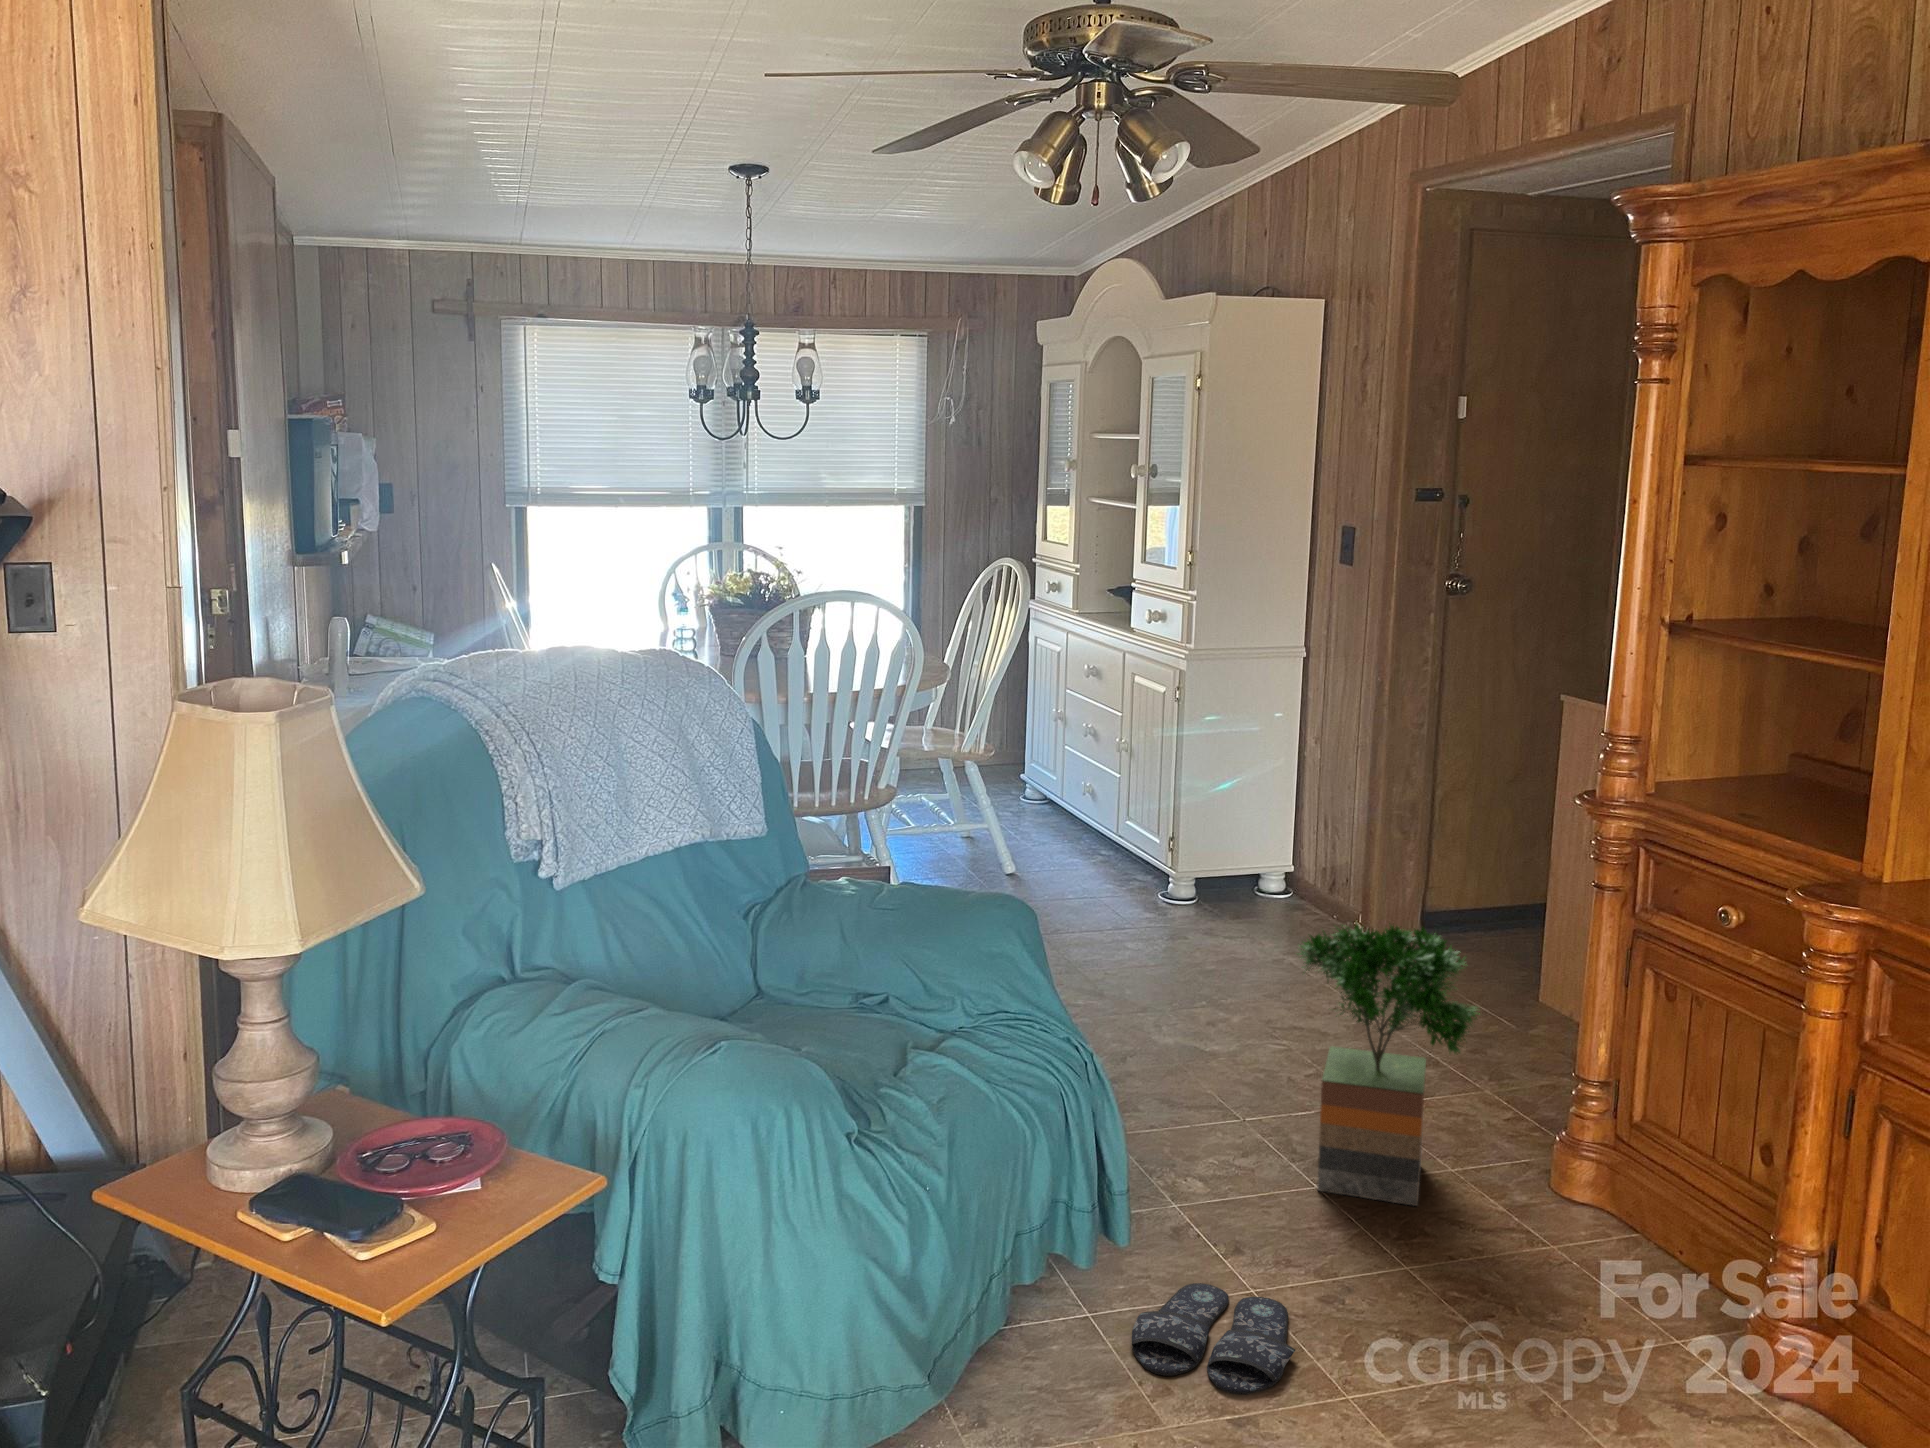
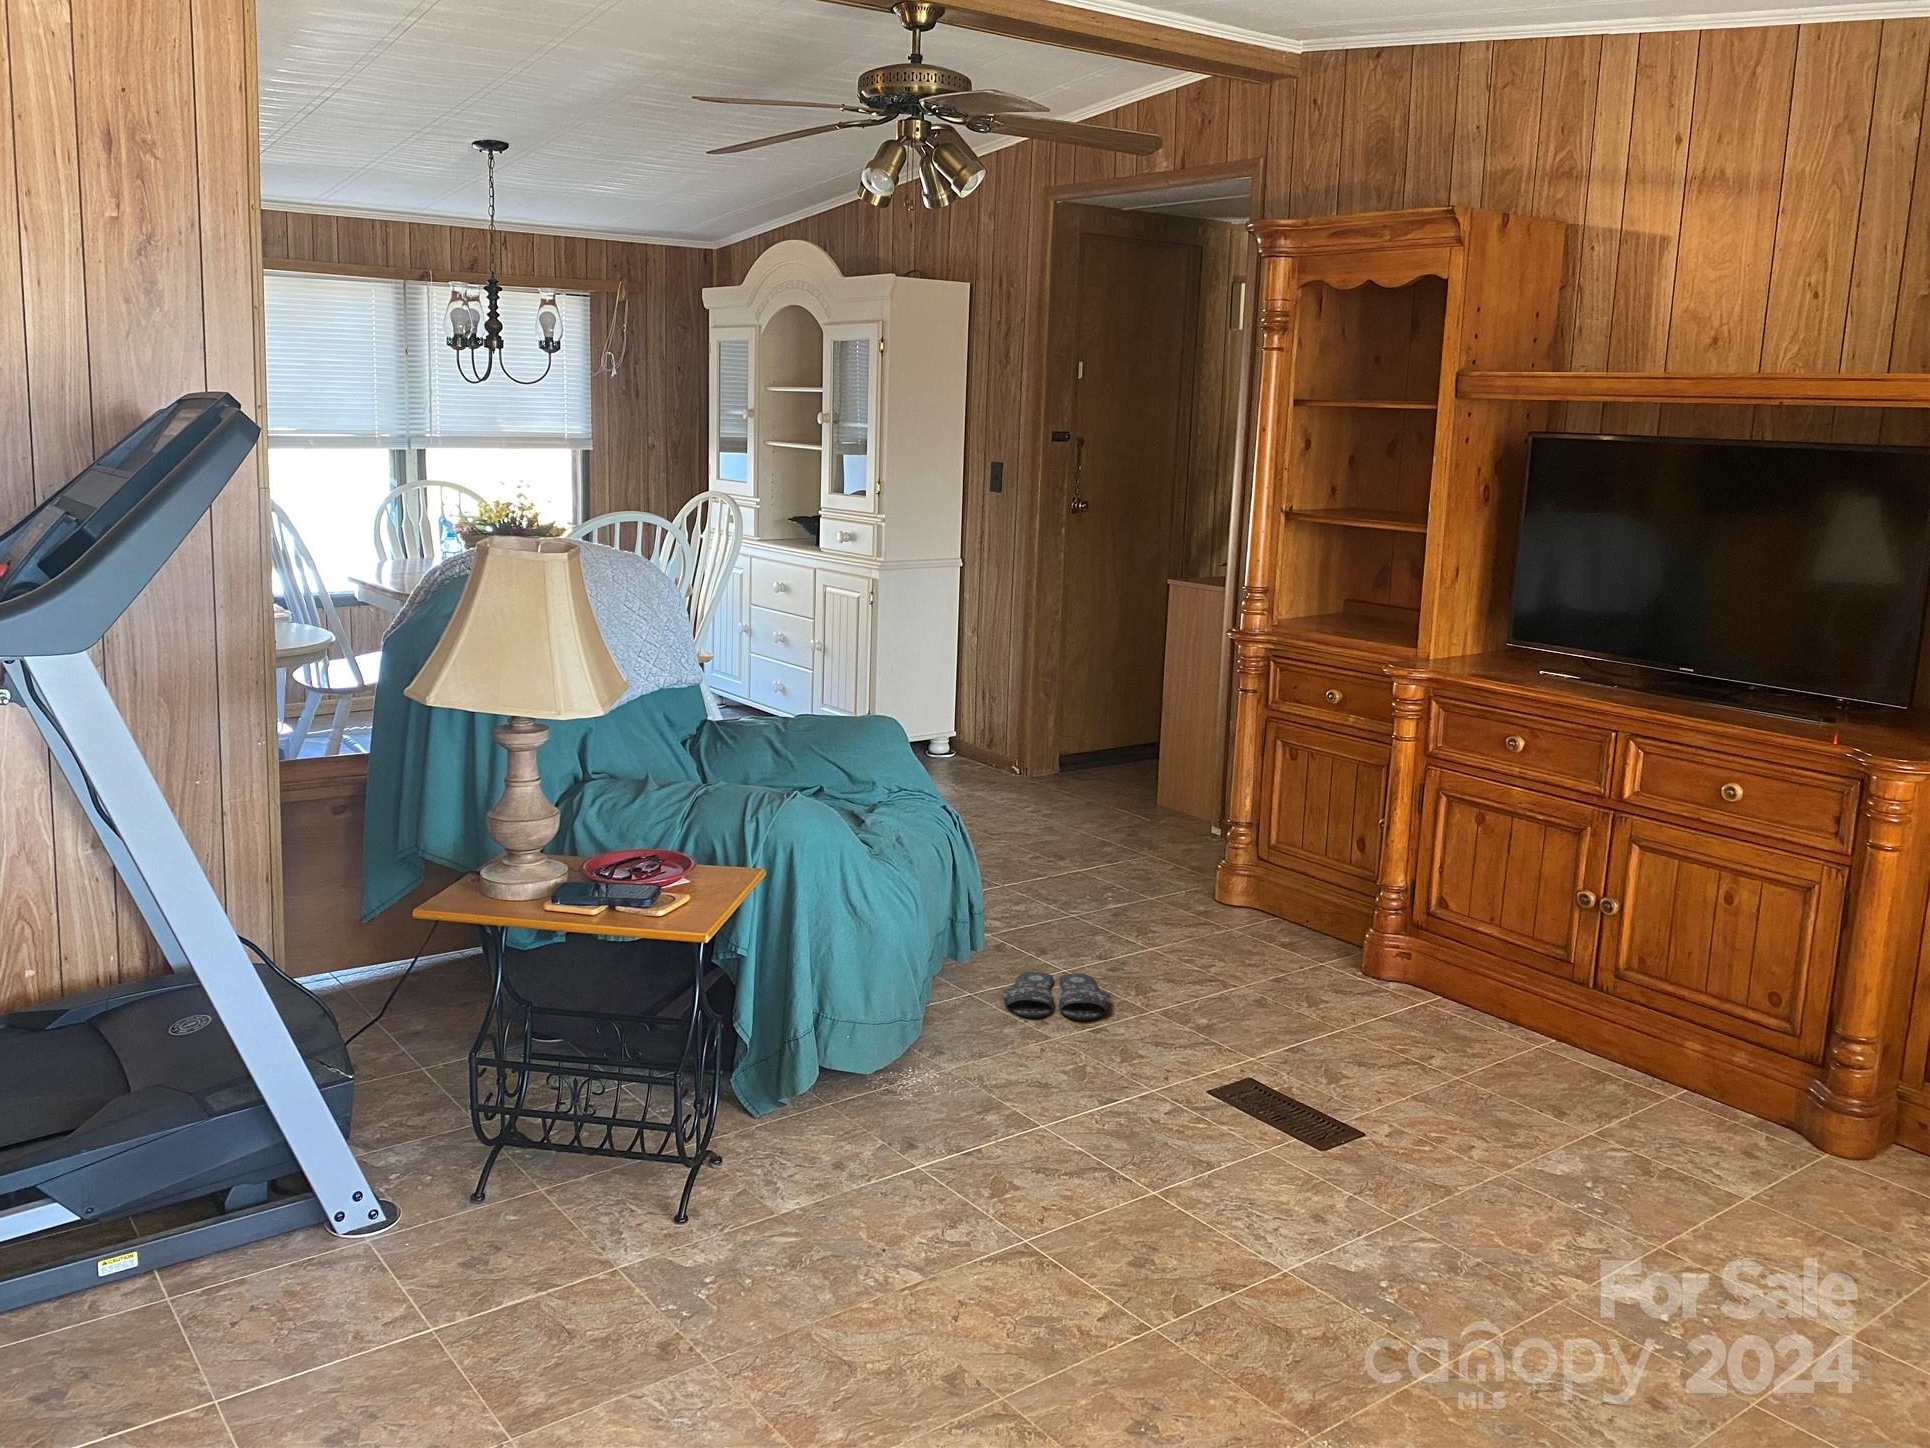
potted tree: present [1299,922,1480,1206] -> none [1048,727,1178,919]

